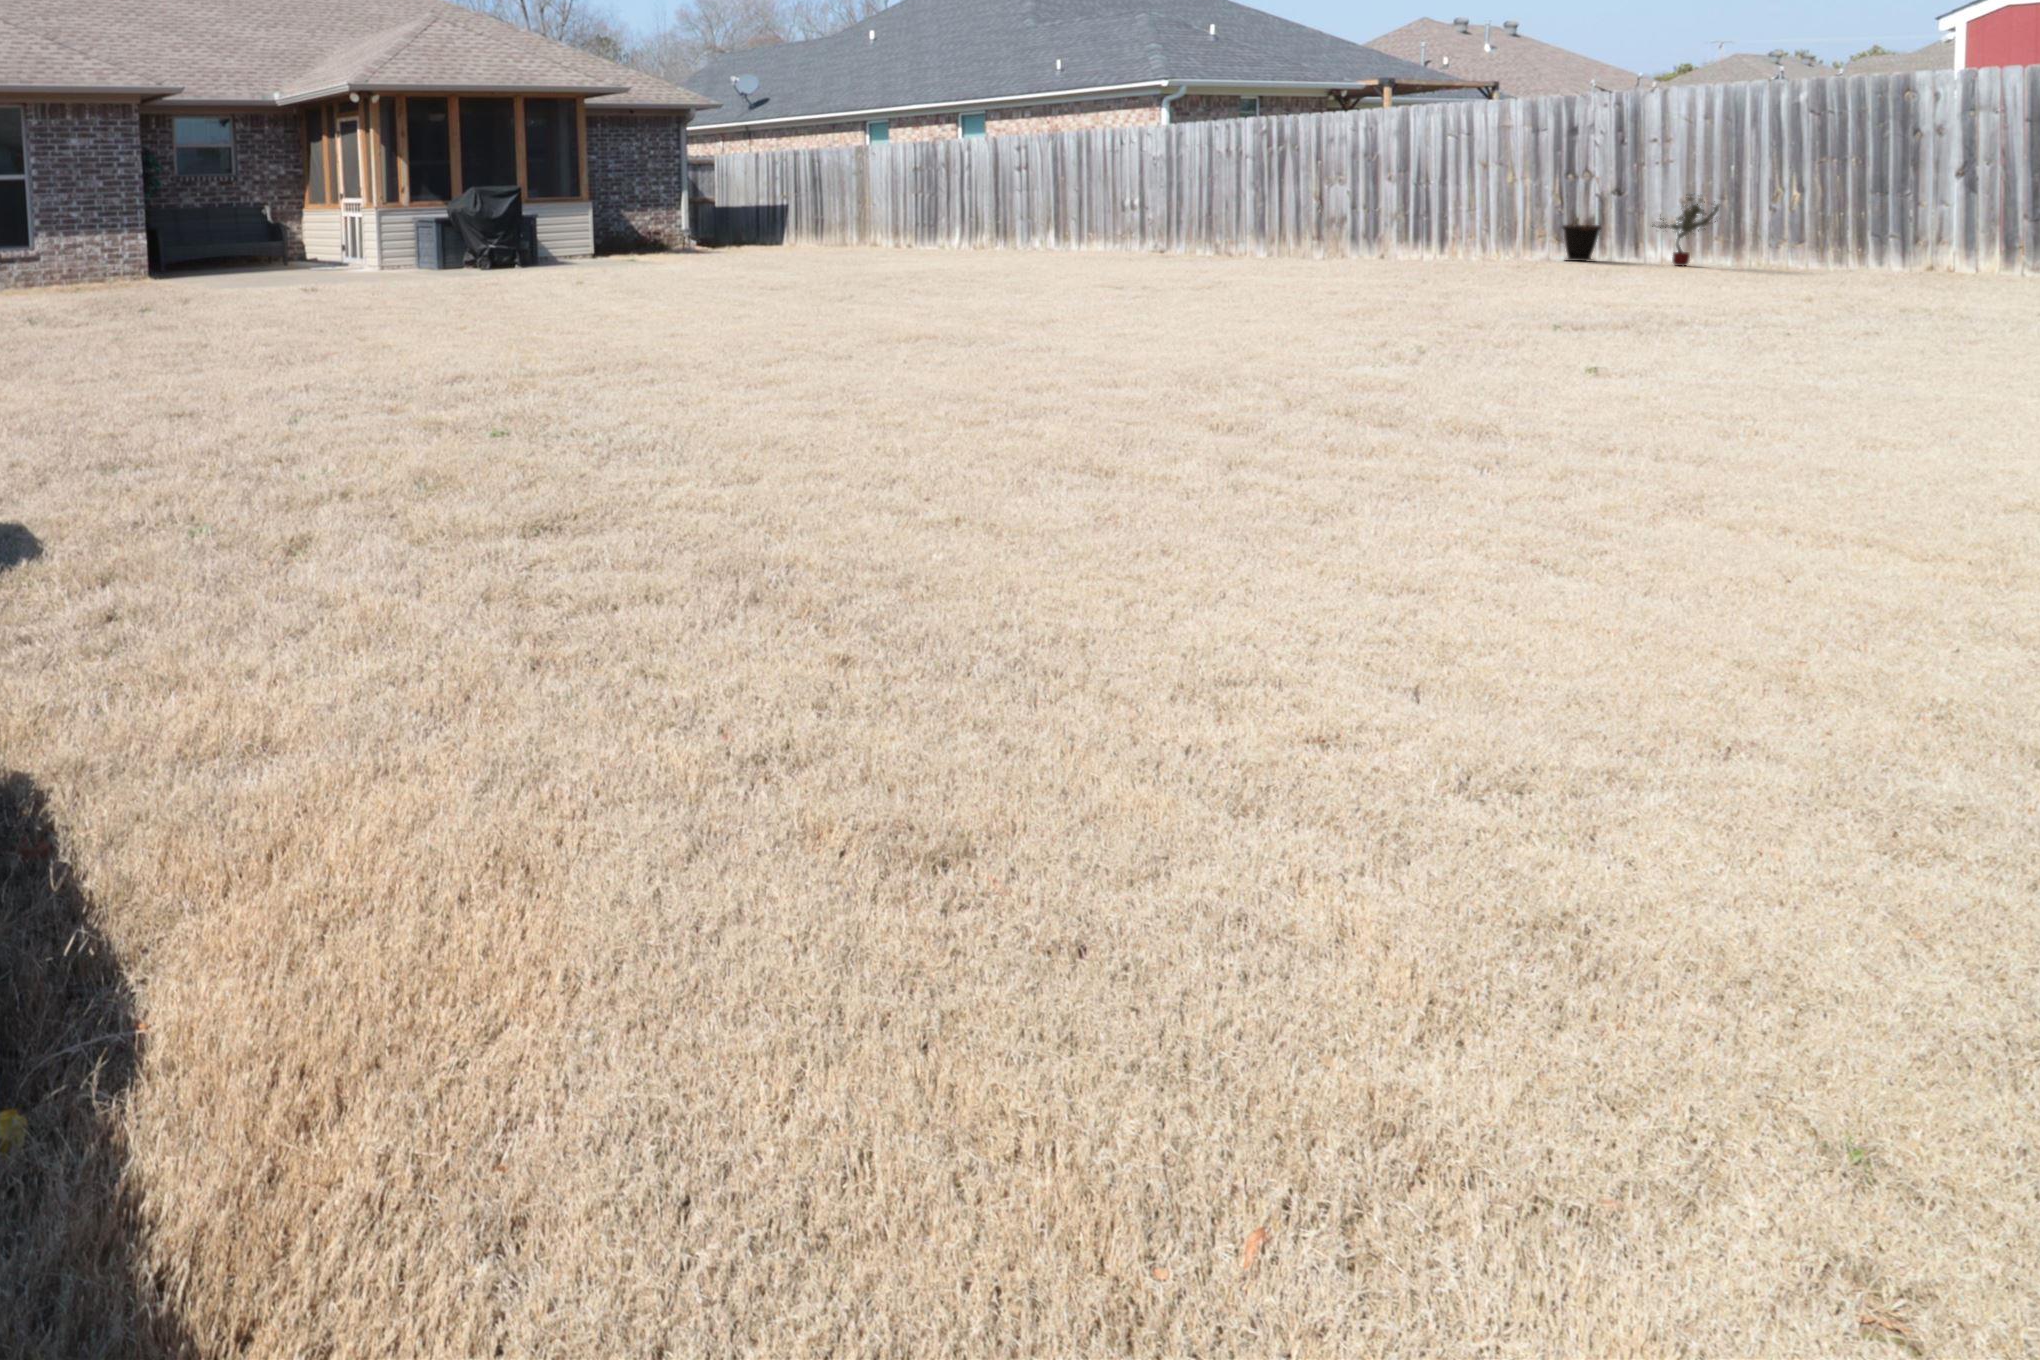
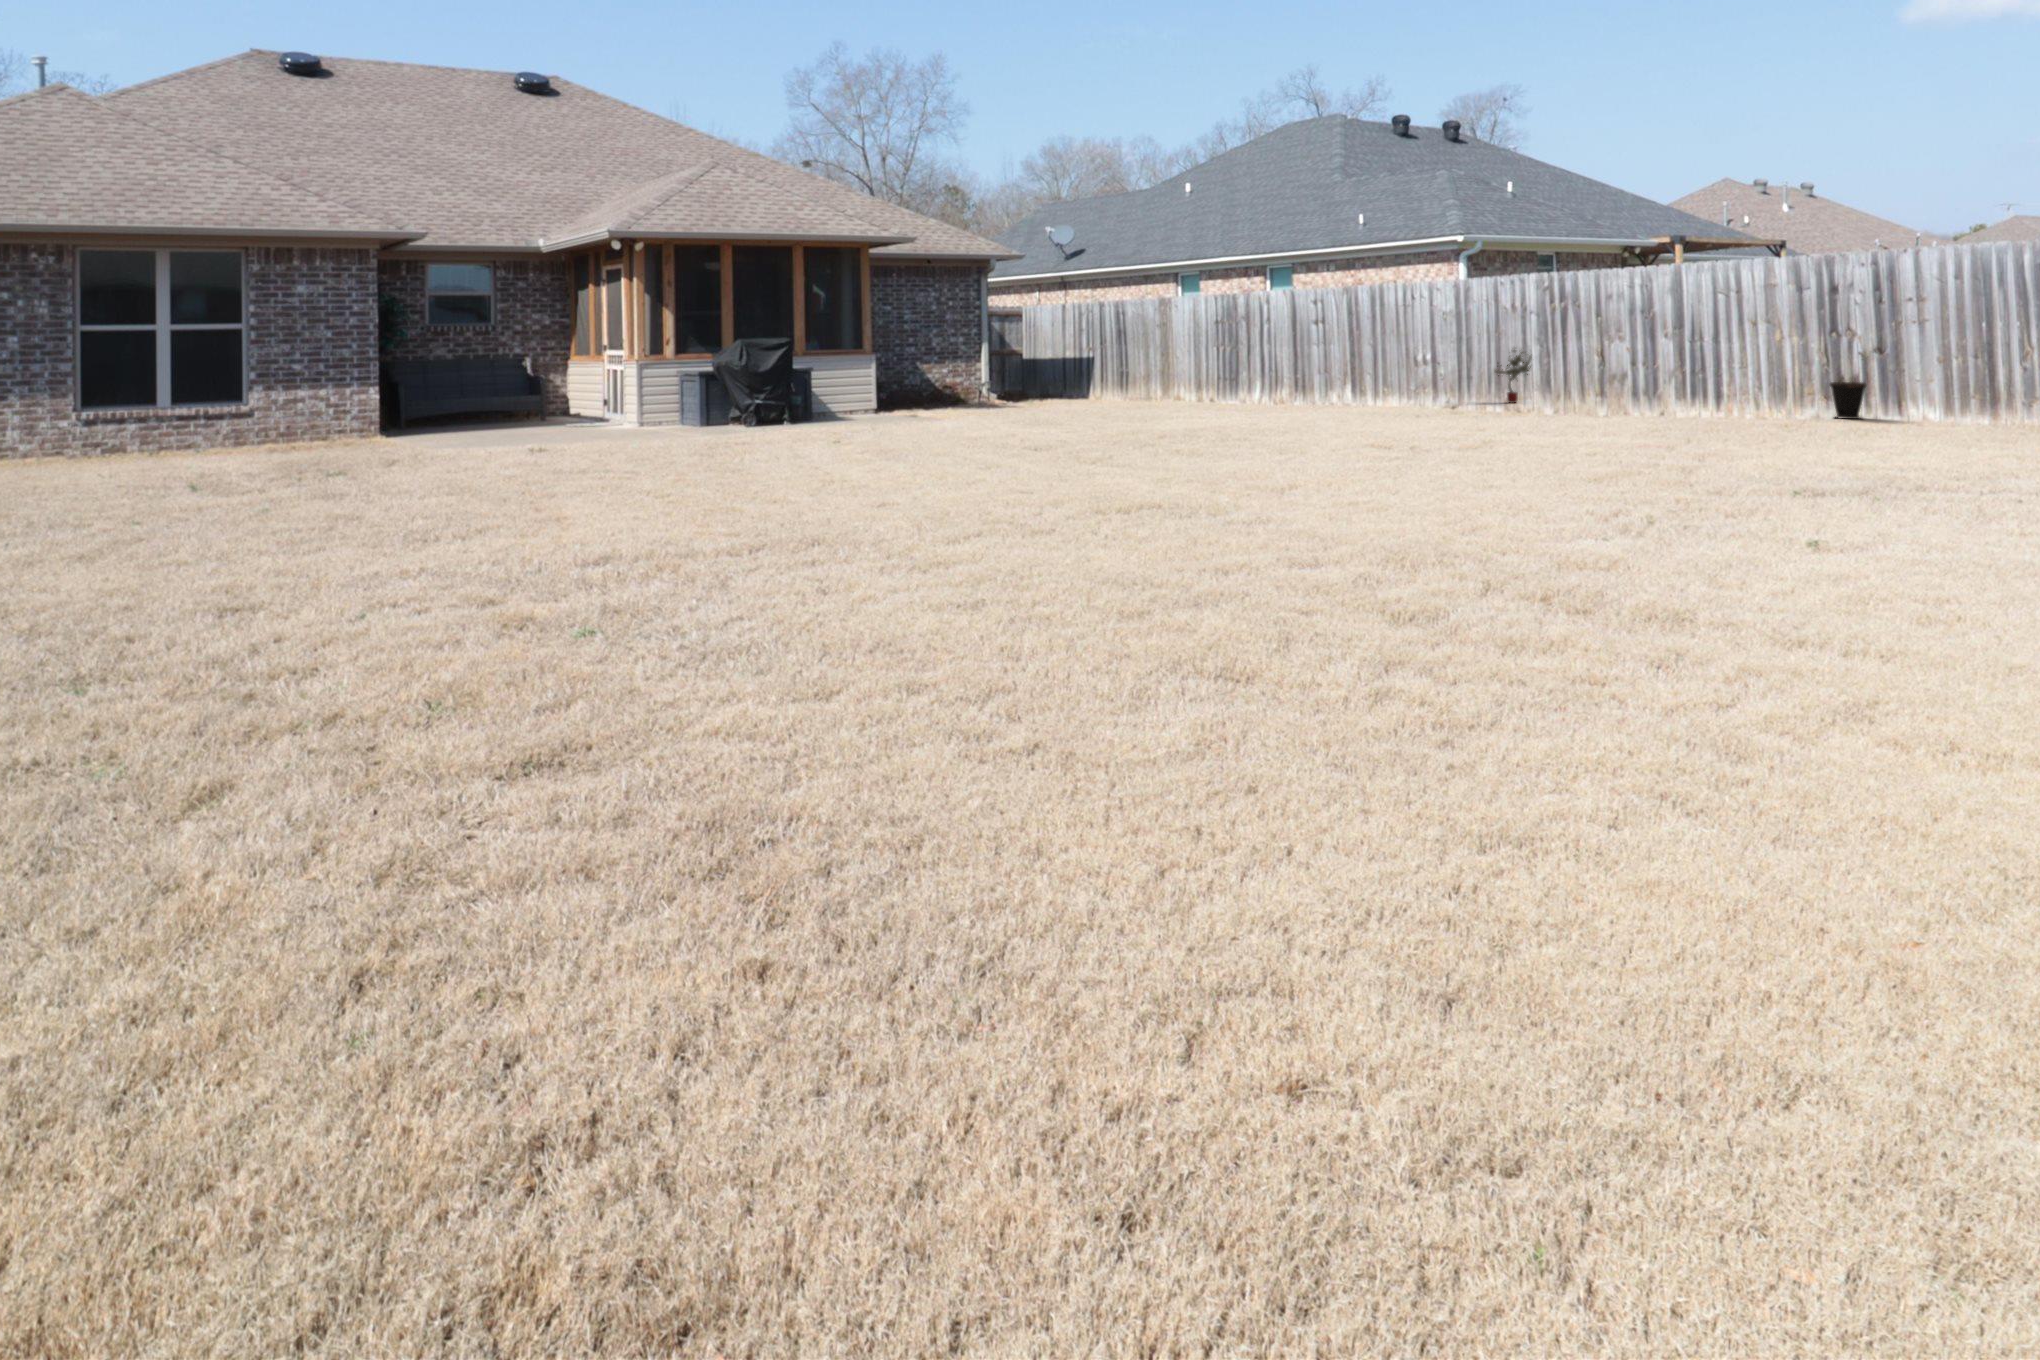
potted tree: present [1652,194,1720,266] -> present [1496,349,1532,403]

